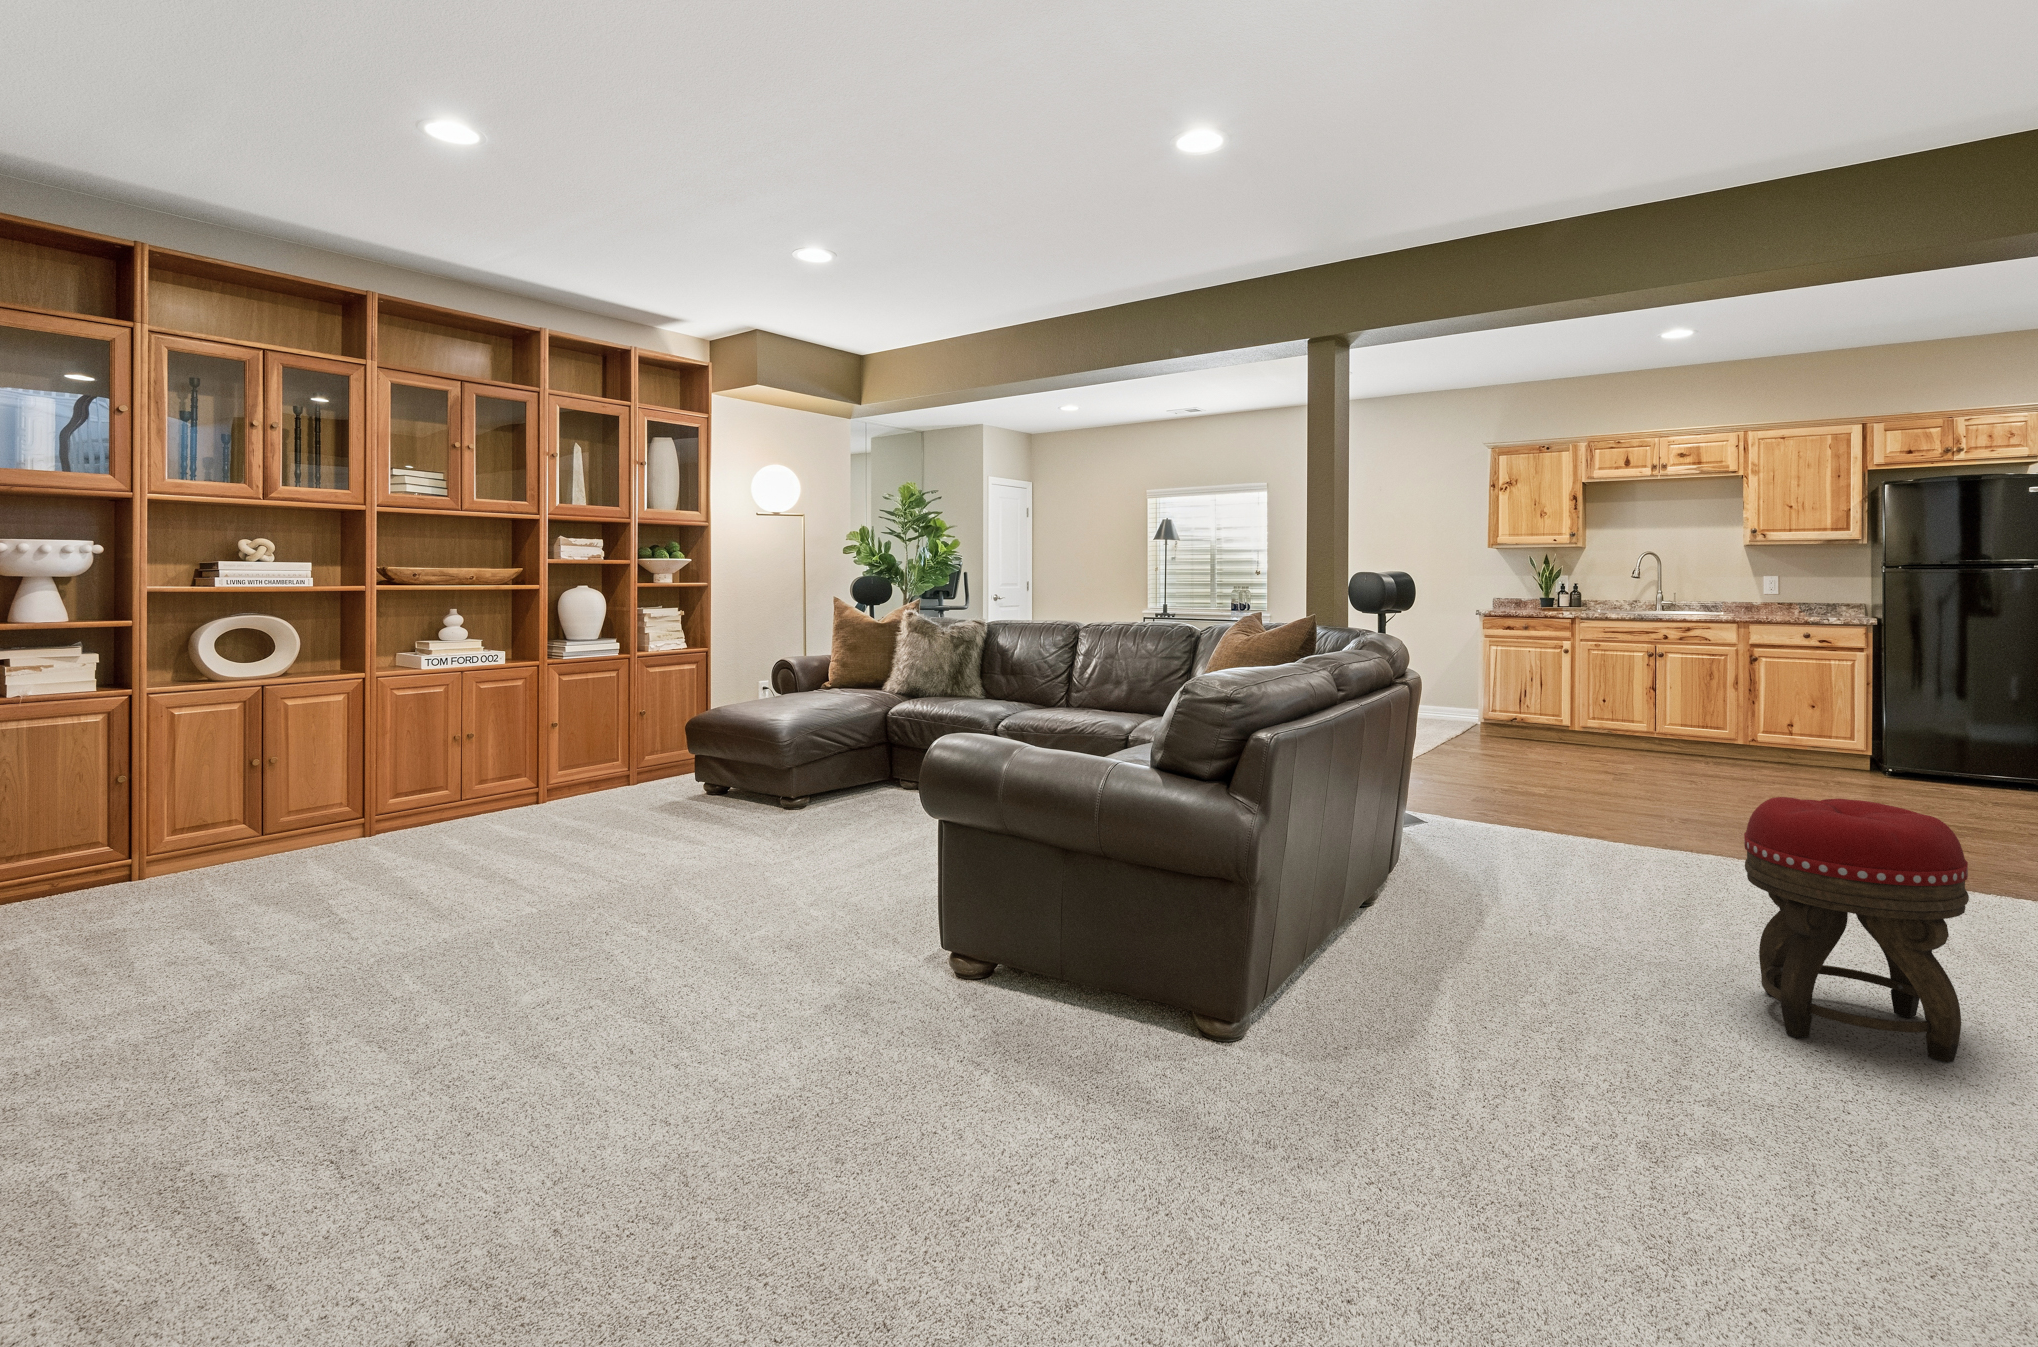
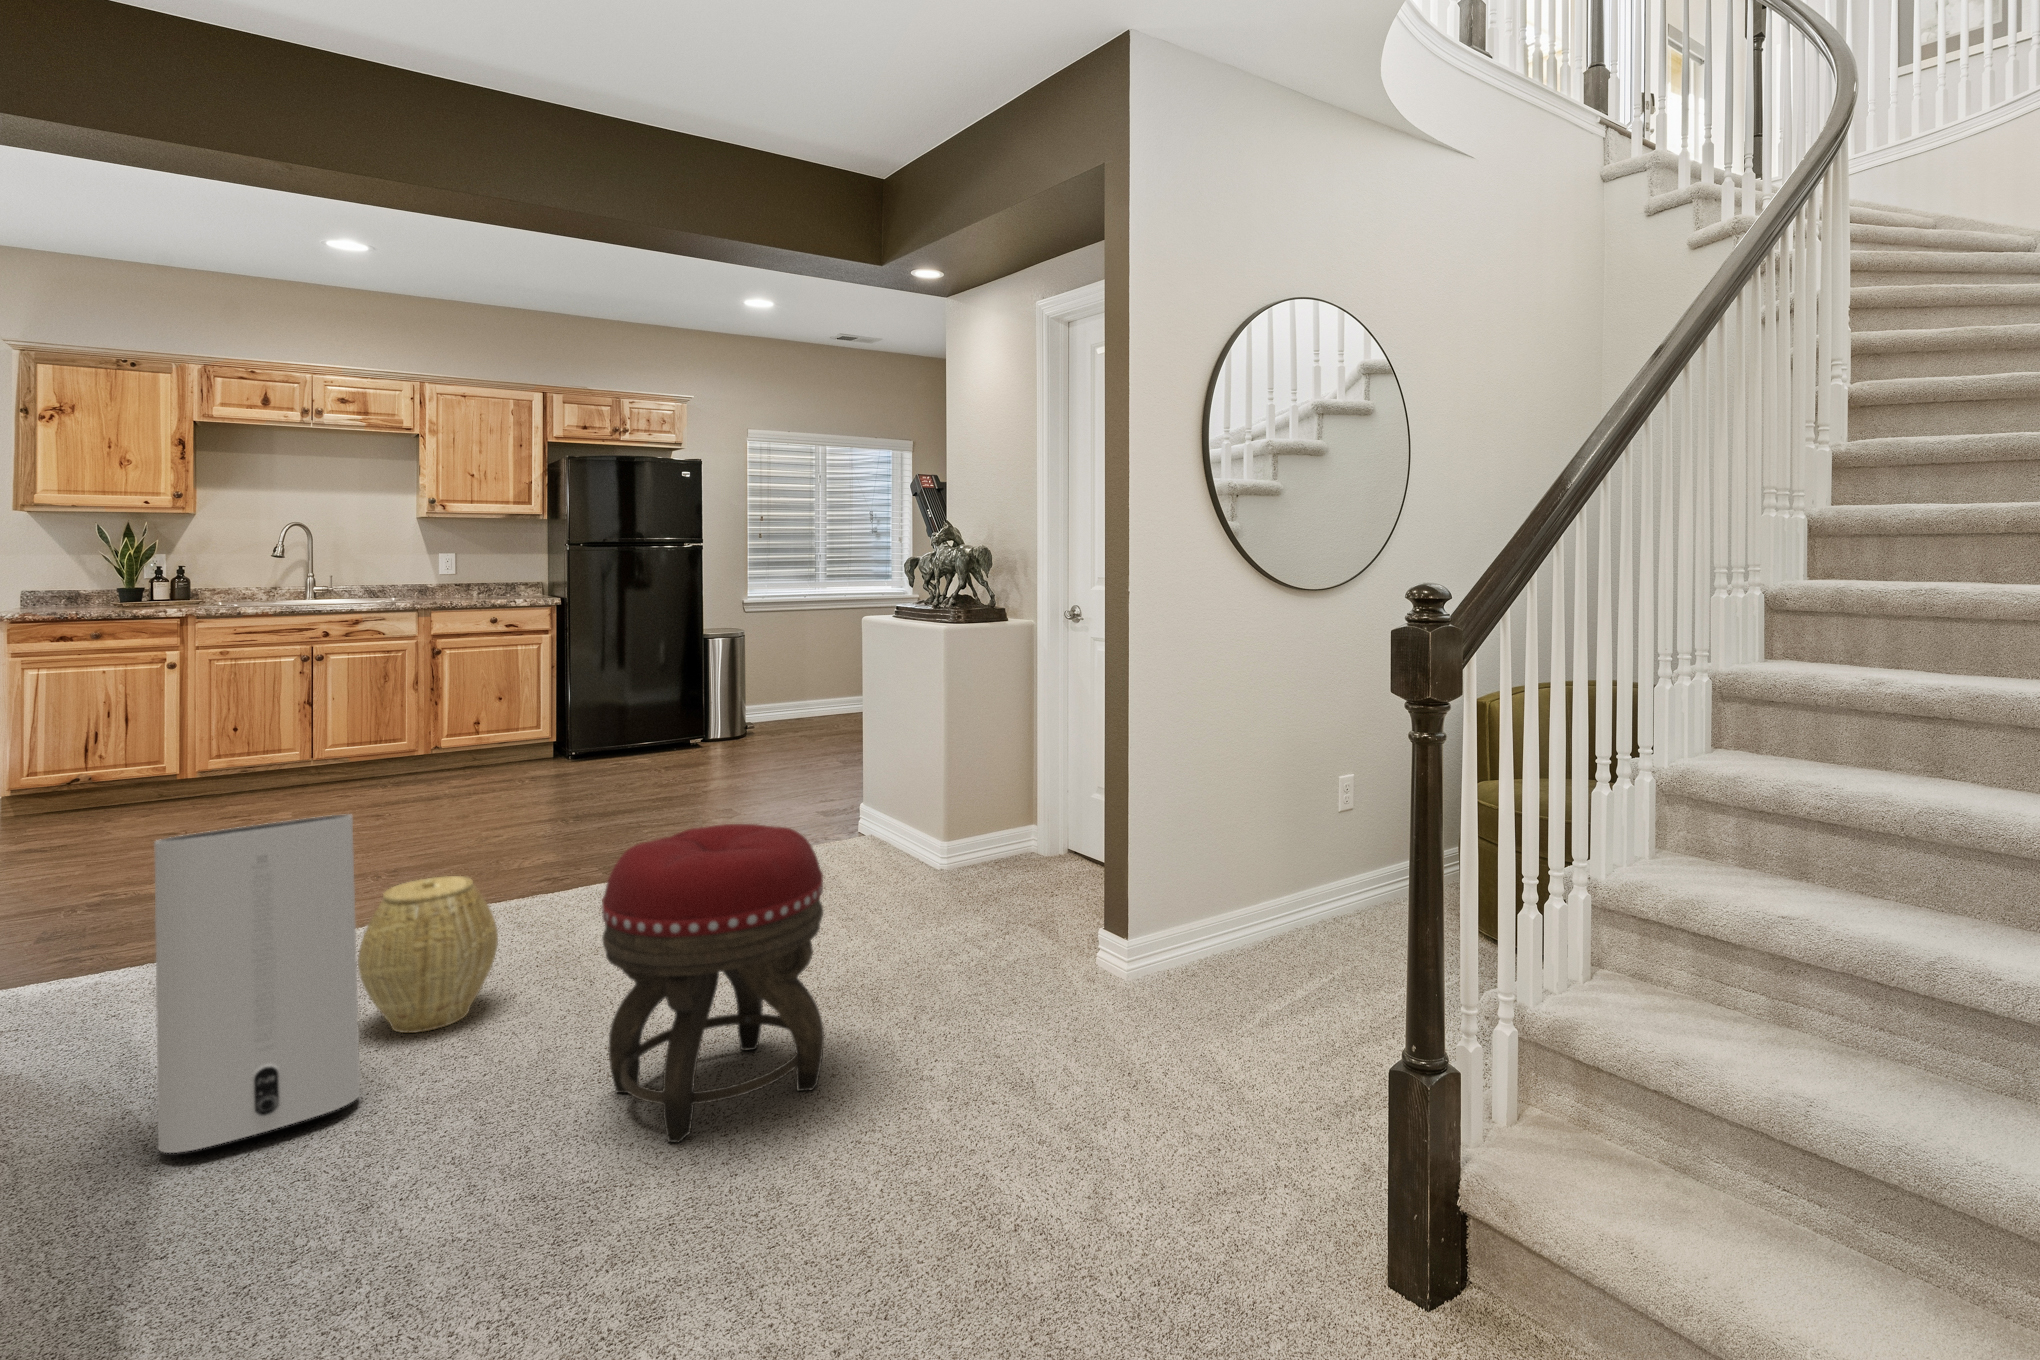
air purifier: none [1490,732,1597,927] -> present [155,814,360,1153]
woven basket: none [1612,804,1710,915] -> present [358,876,498,1033]

